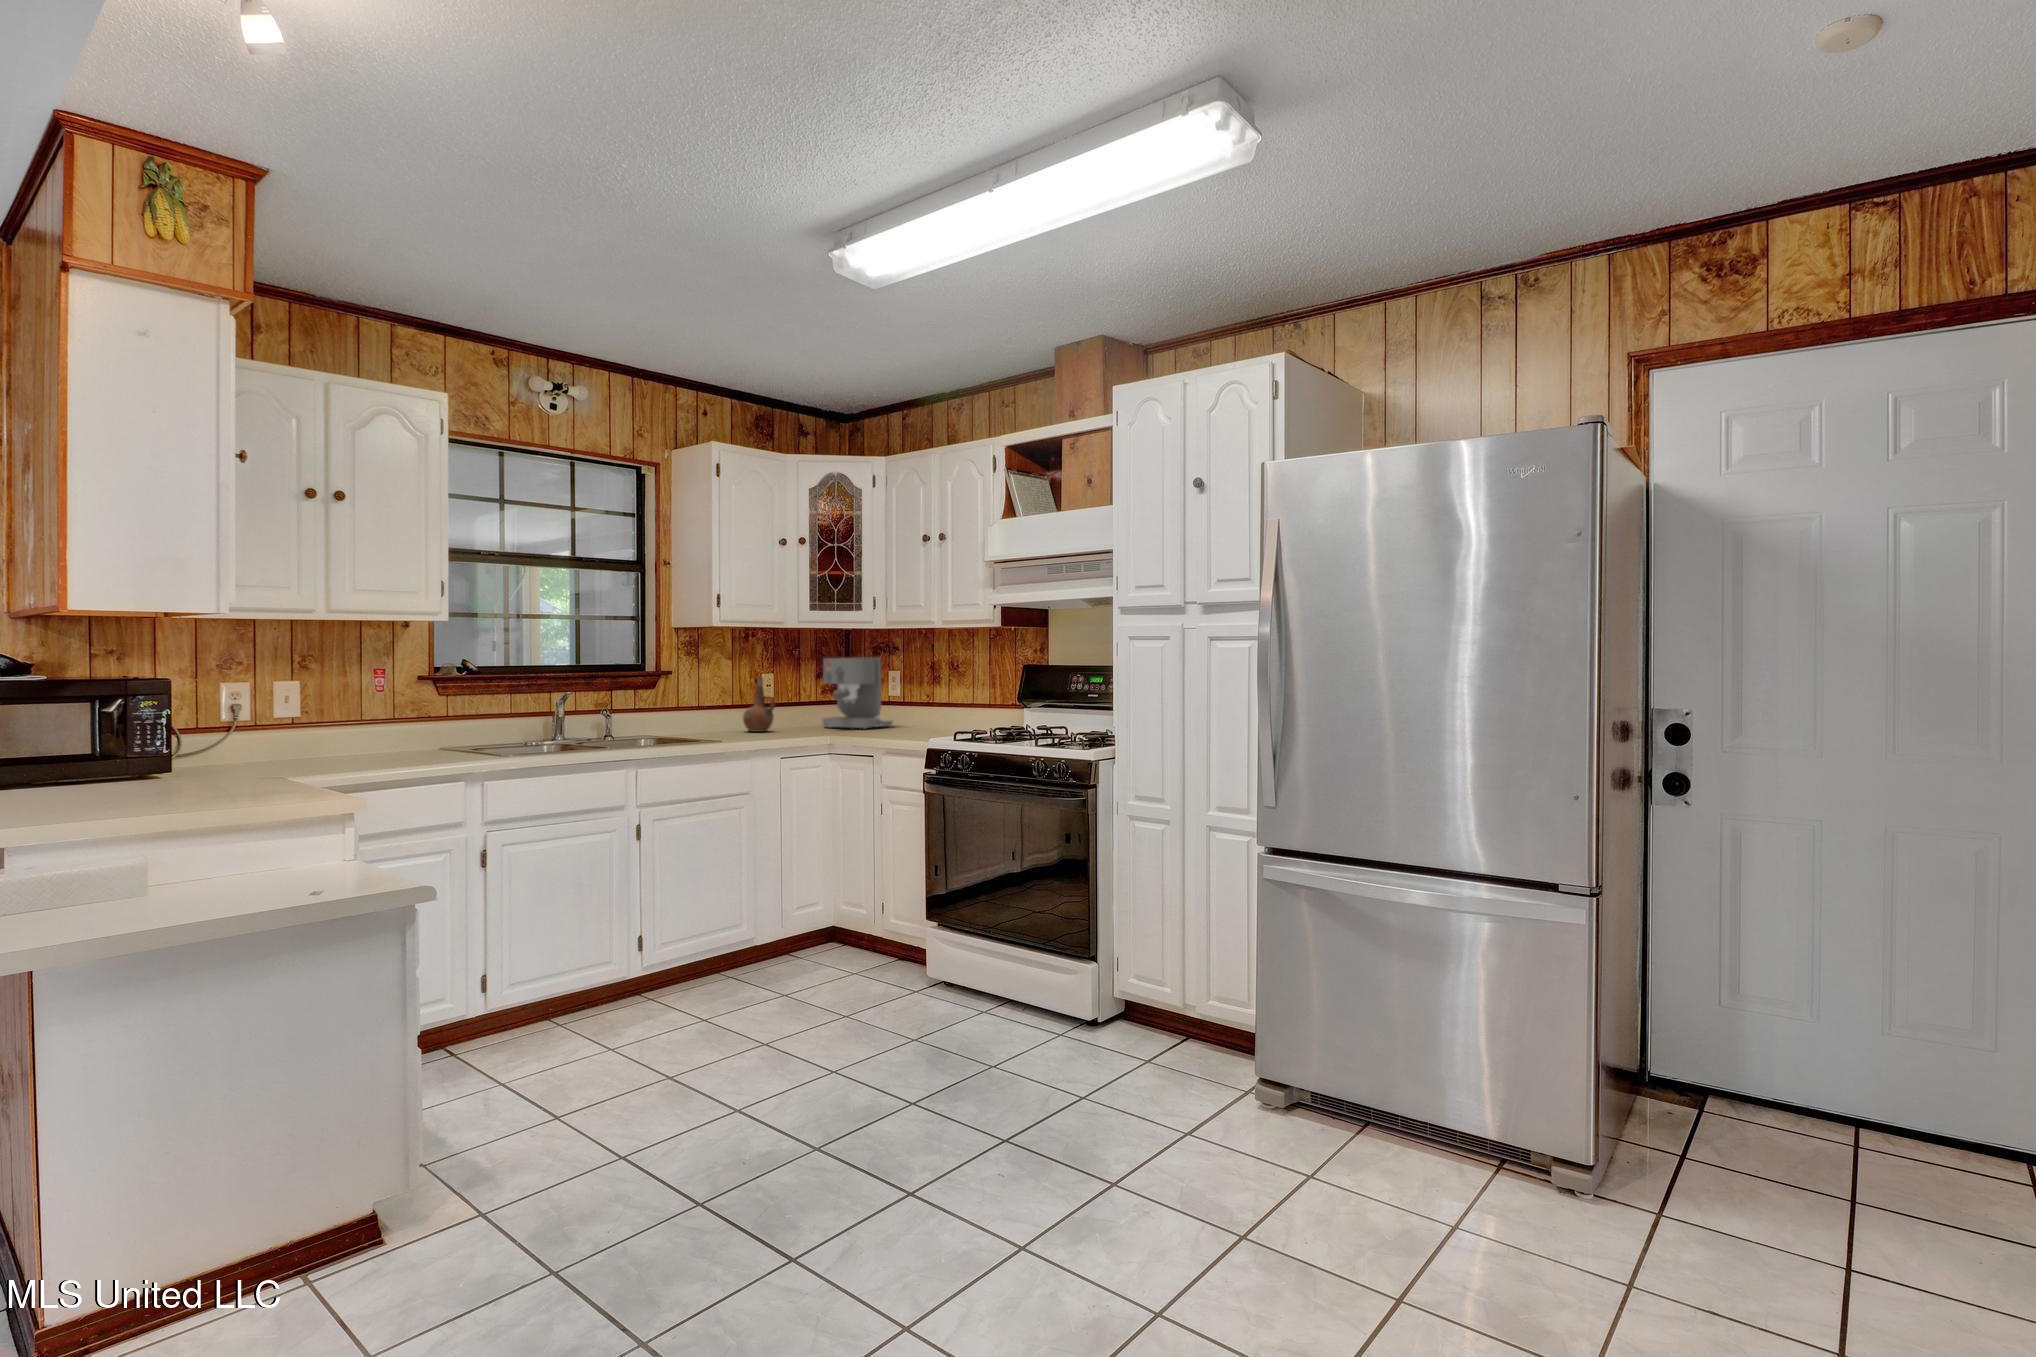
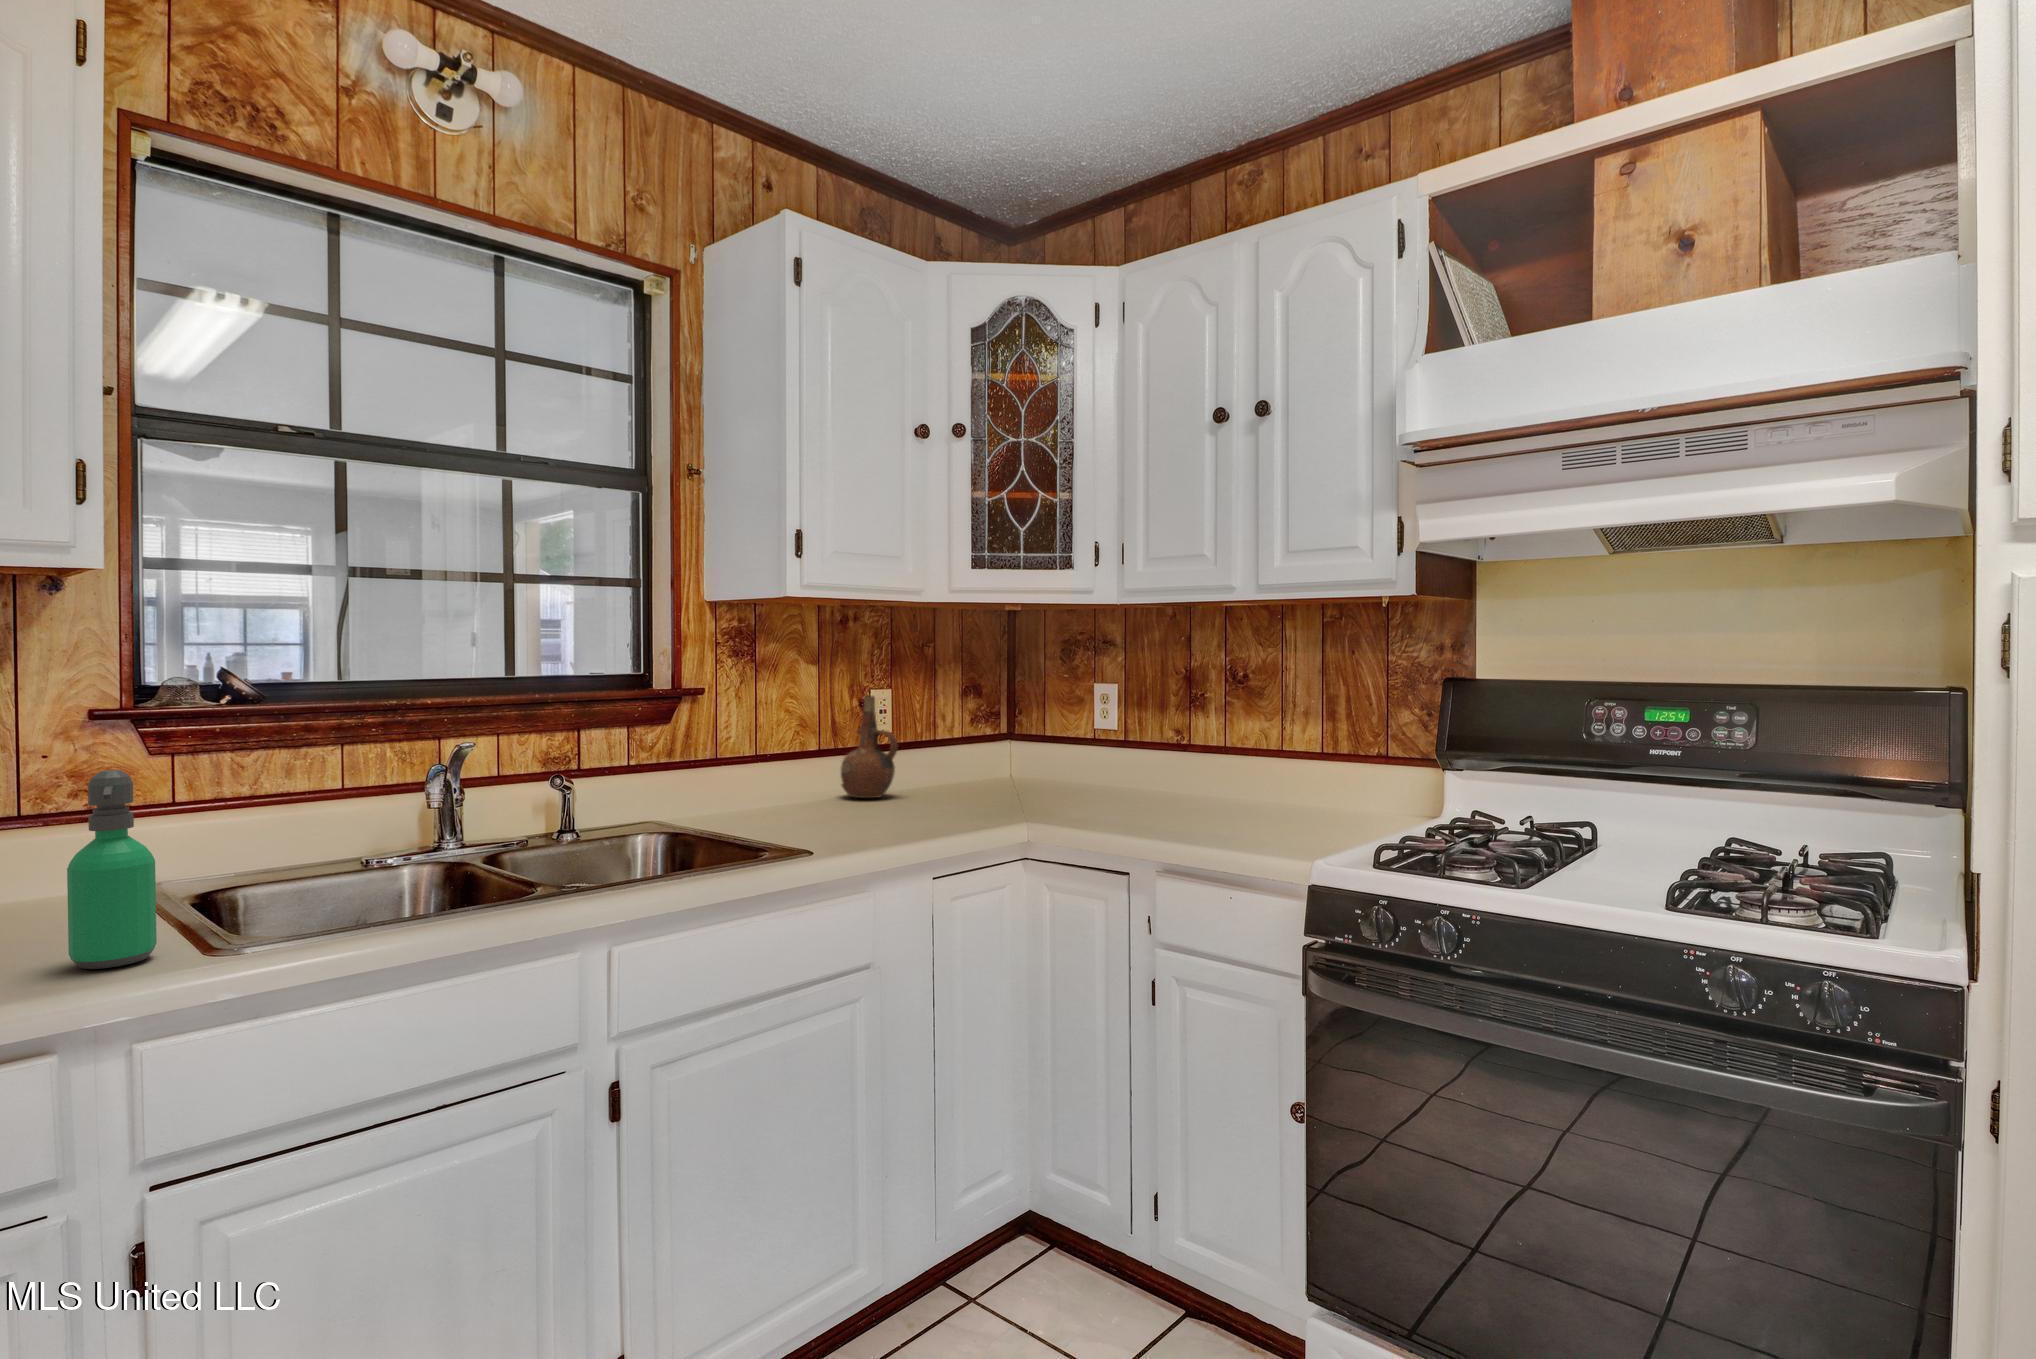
coffee maker: present [823,657,893,729] -> none [974,657,1094,789]
soap dispenser: none [455,693,481,761] -> present [67,770,157,969]

